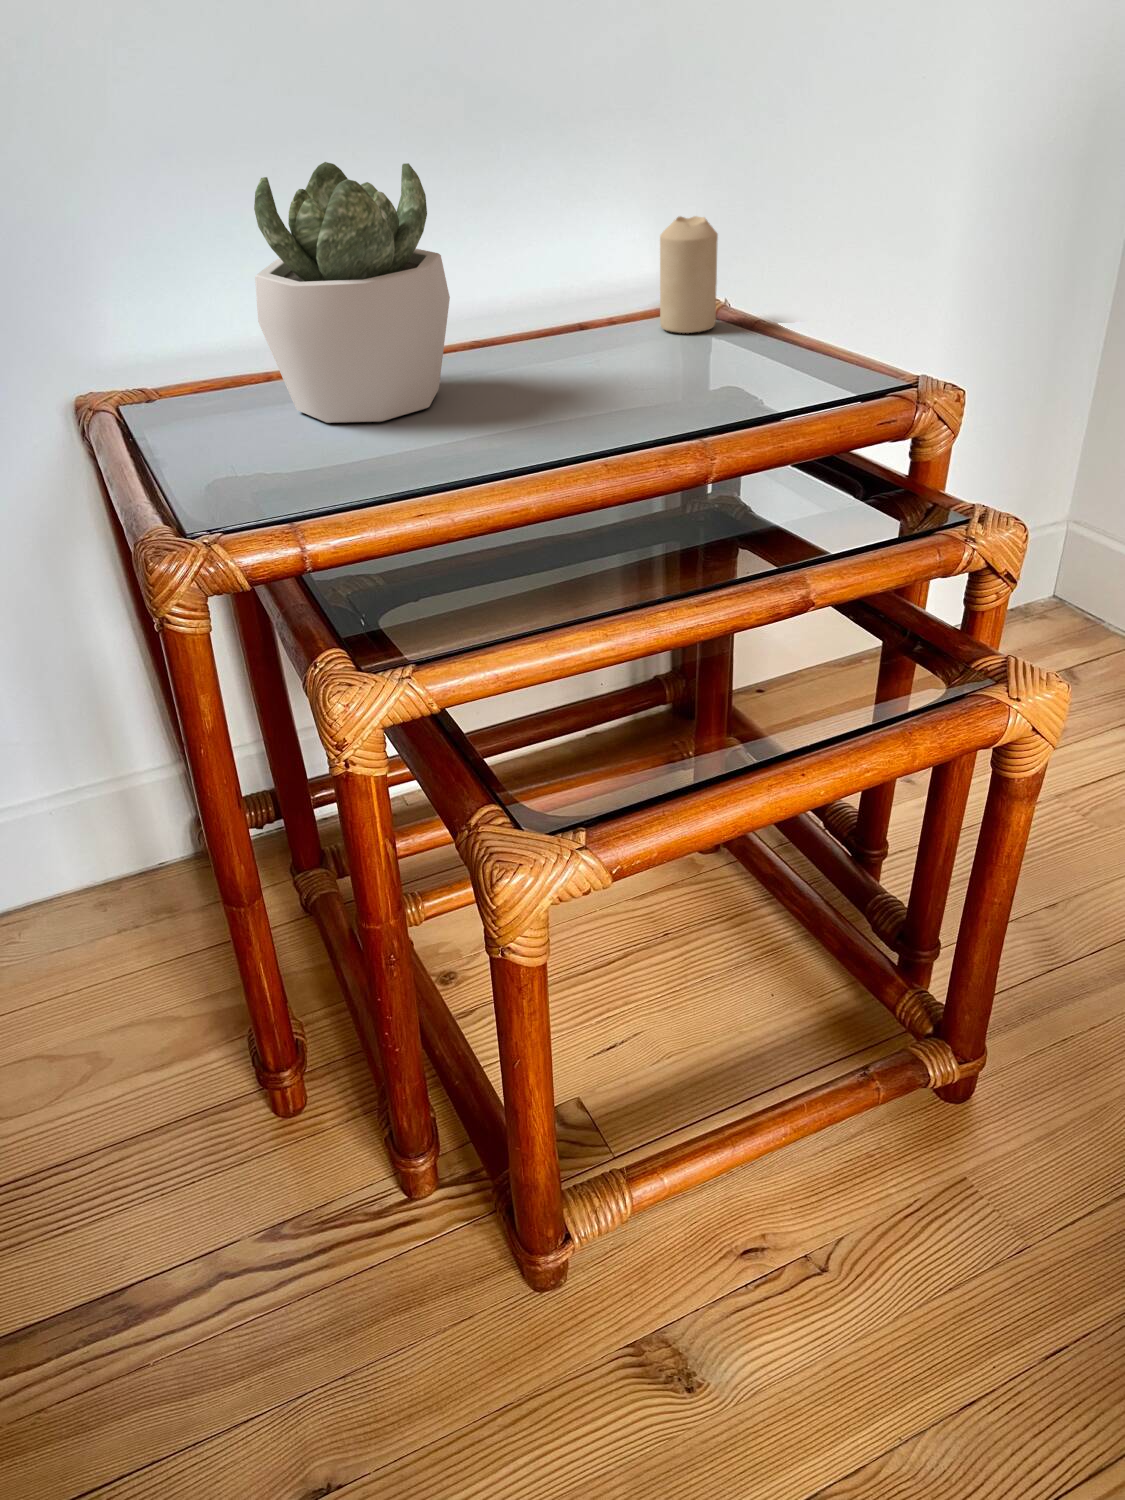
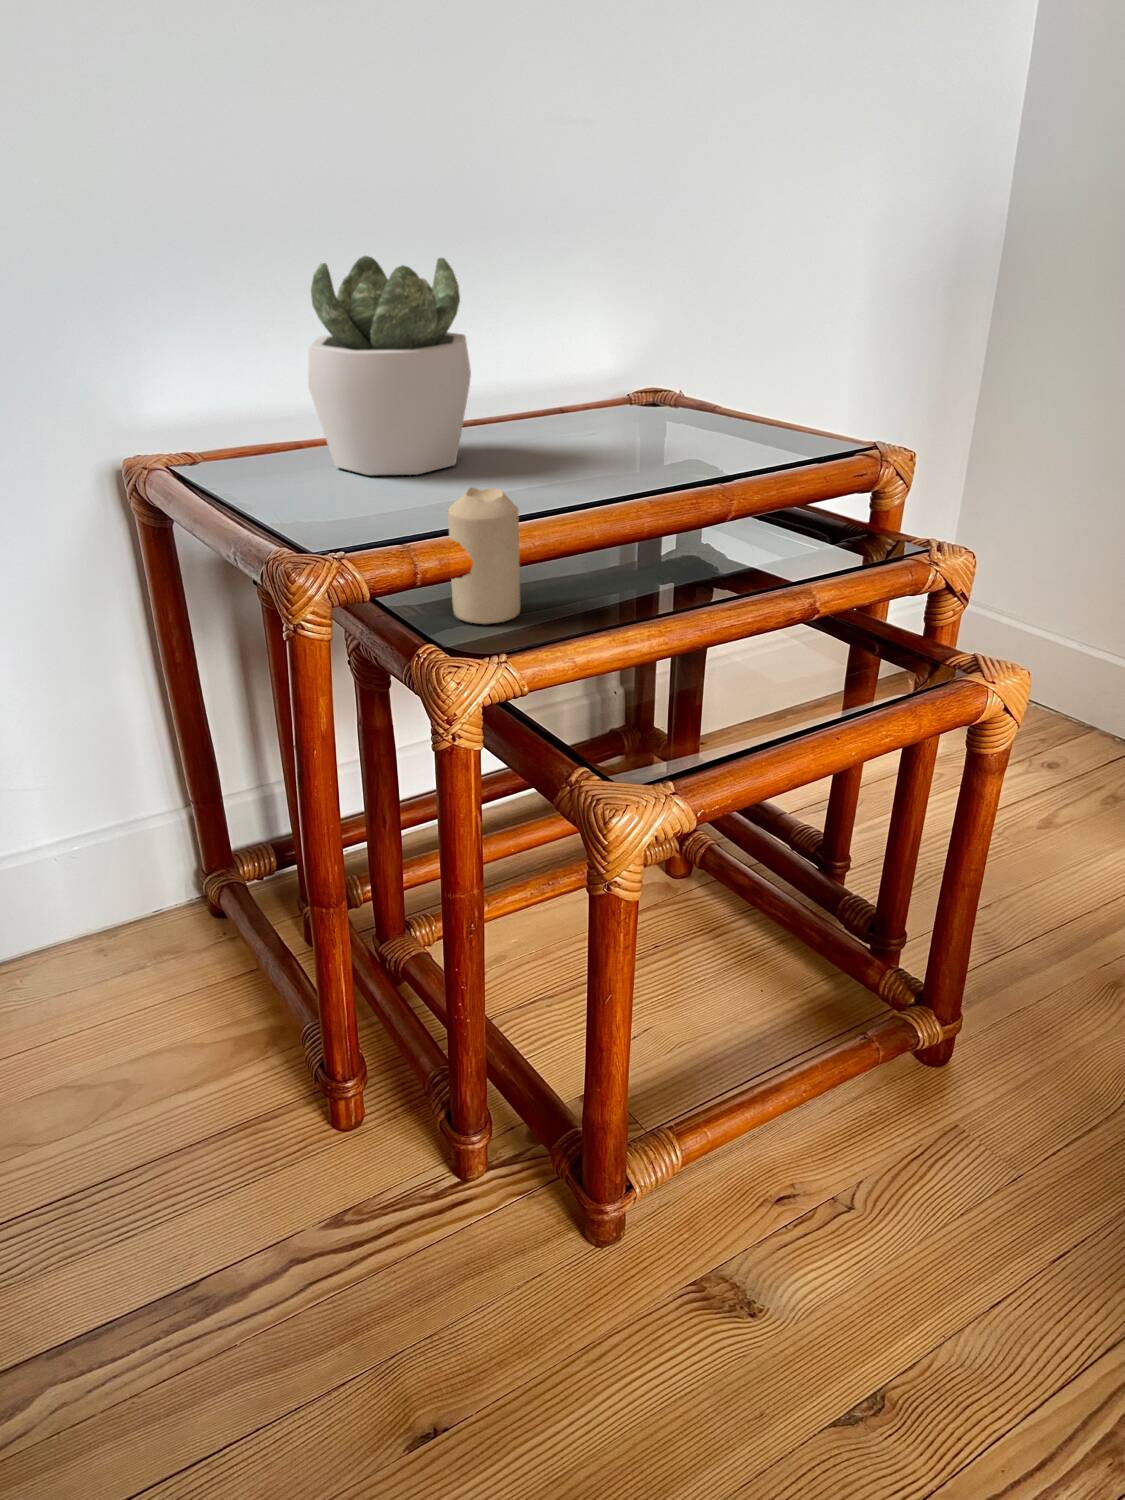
candle: present [660,216,718,333] -> present [448,488,520,624]

